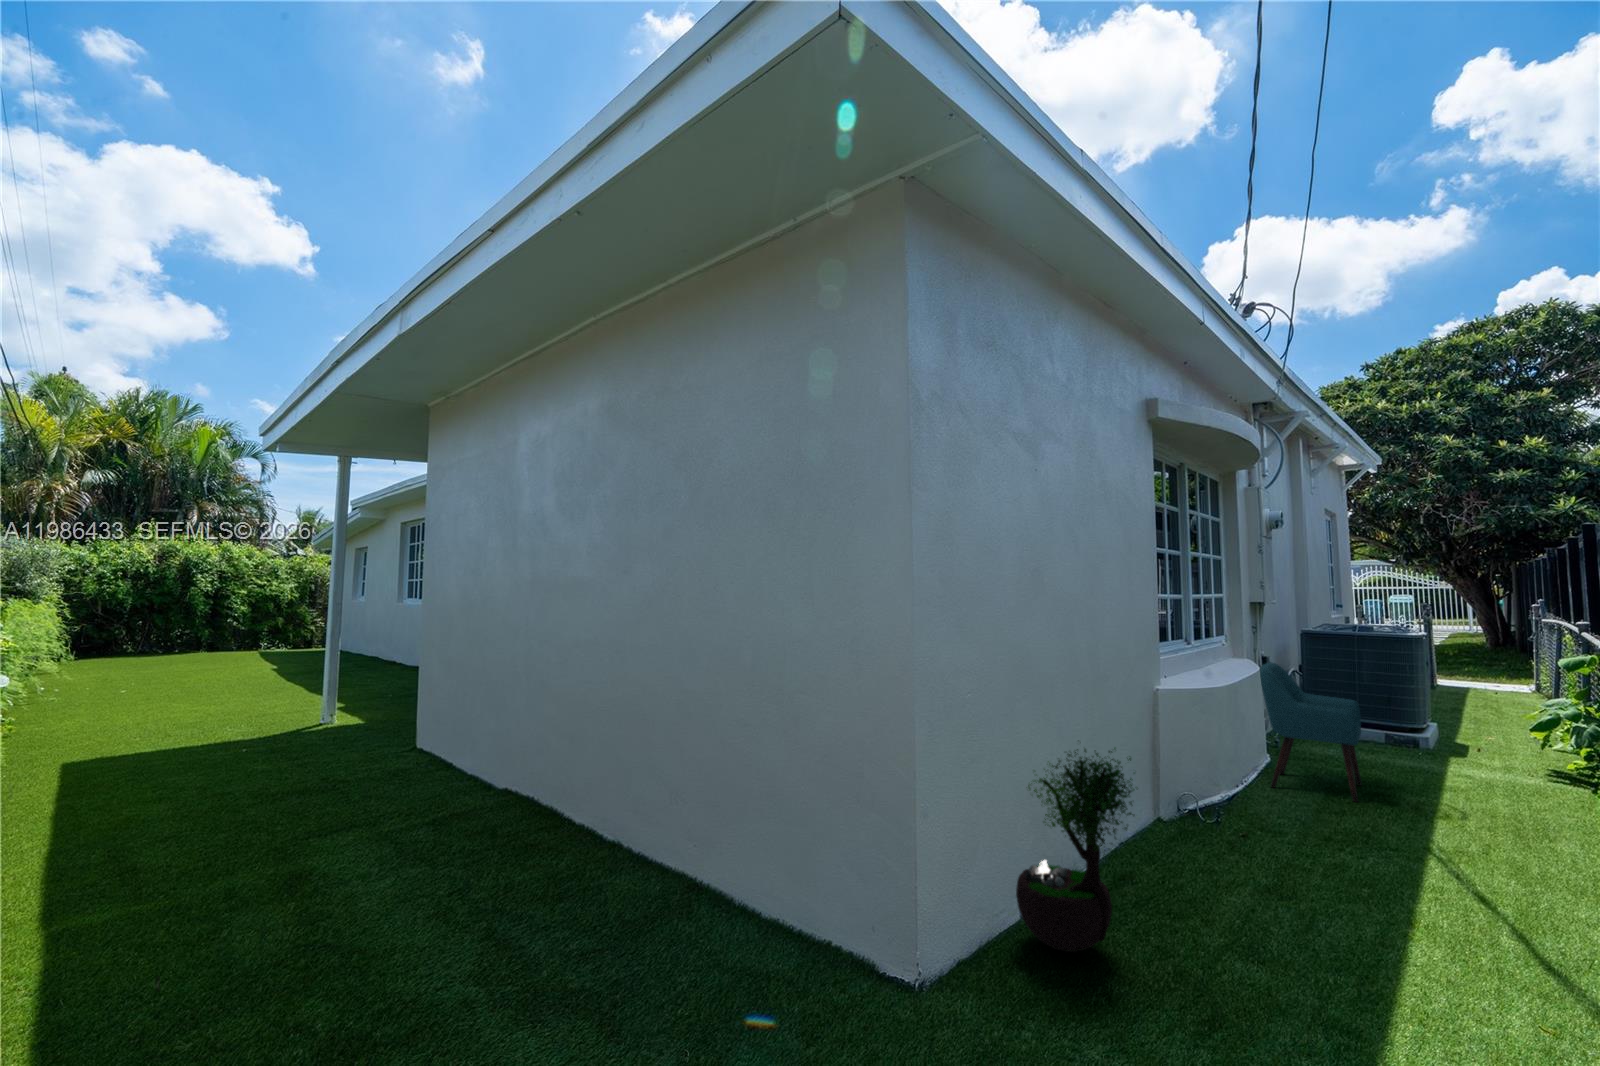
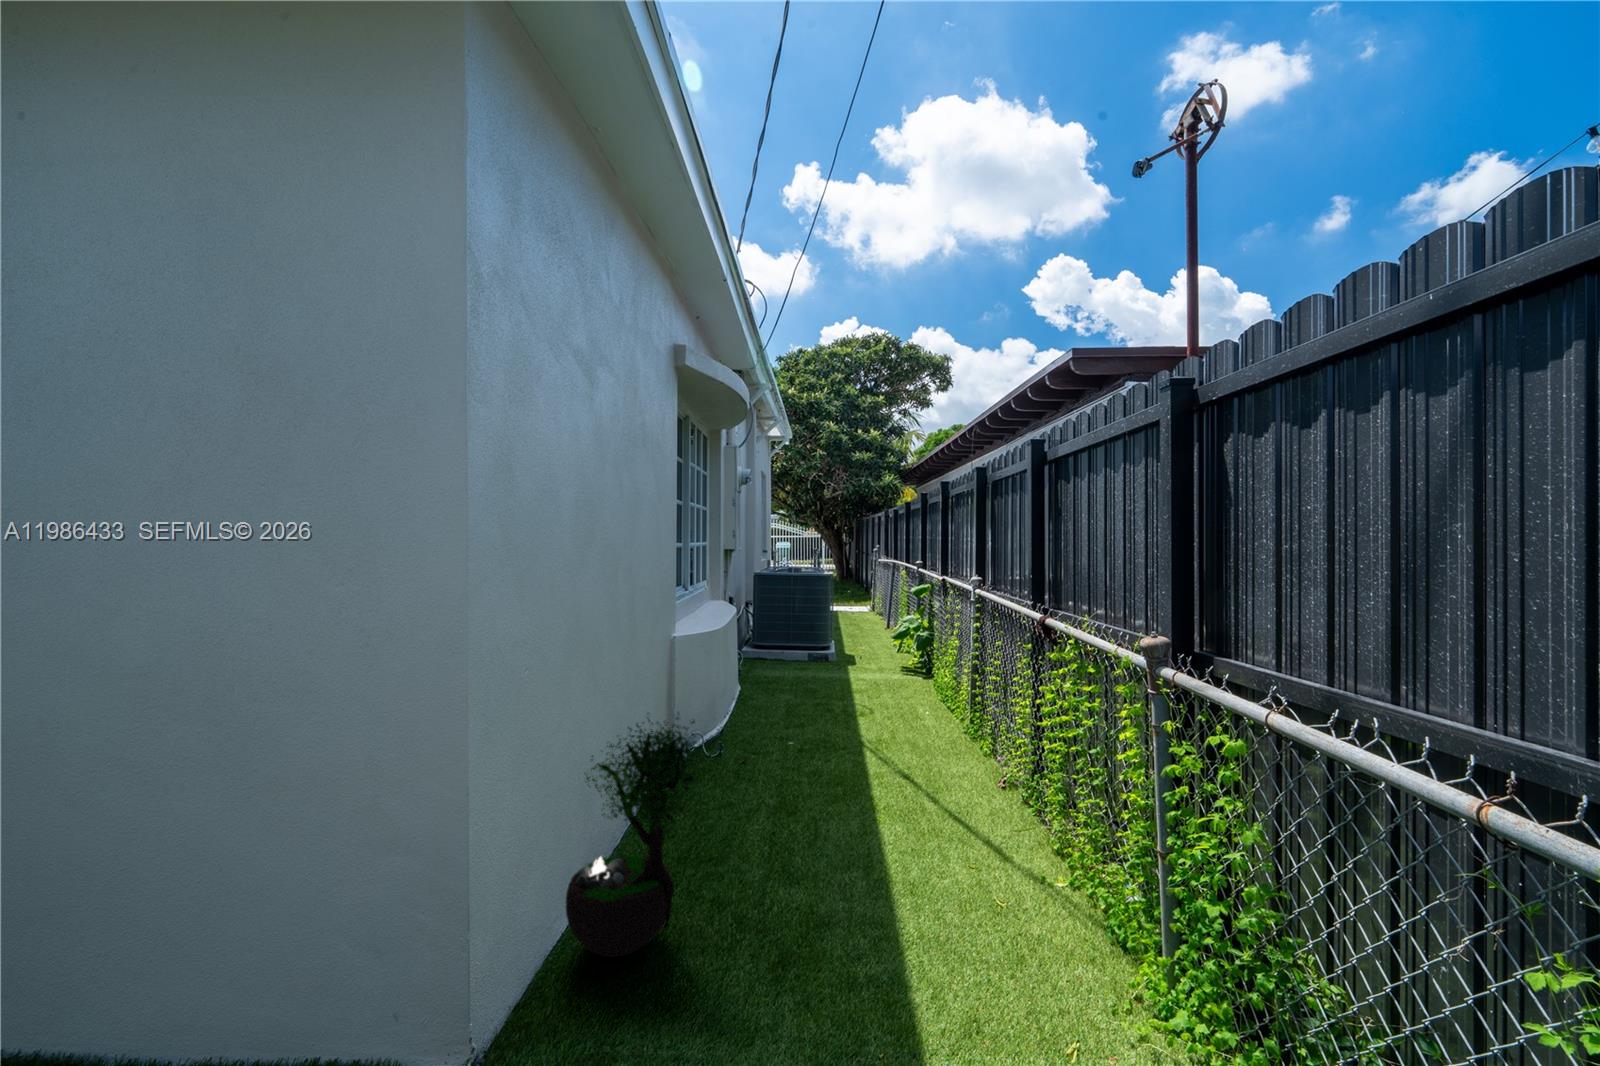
chair: present [1260,662,1362,802] -> none [744,603,810,714]

